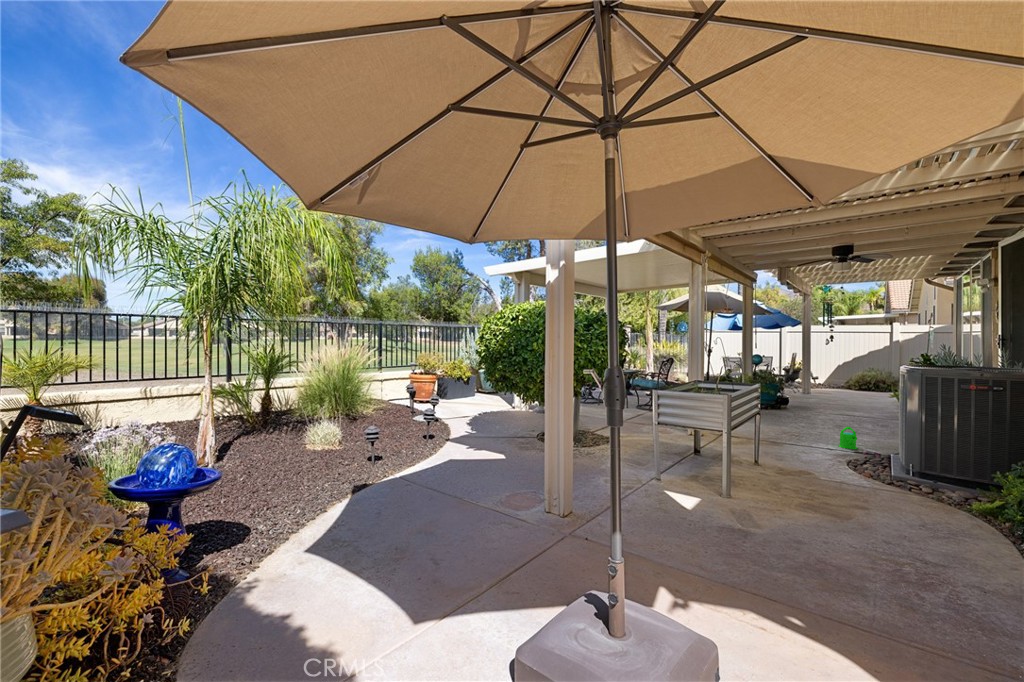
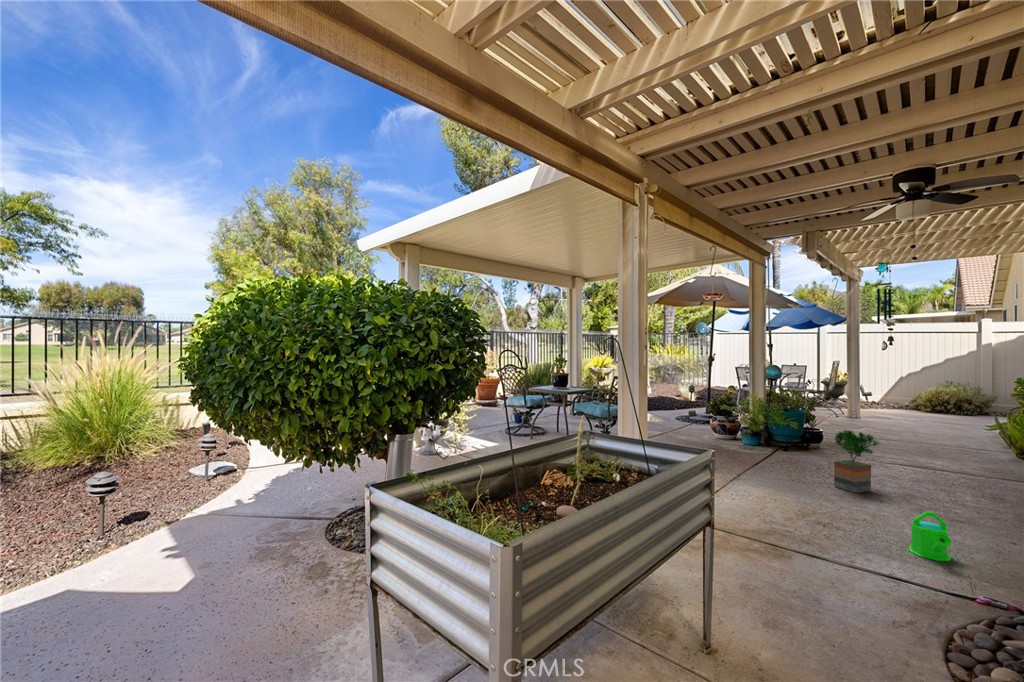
potted tree: none [799,393,826,428] -> present [834,430,879,493]

